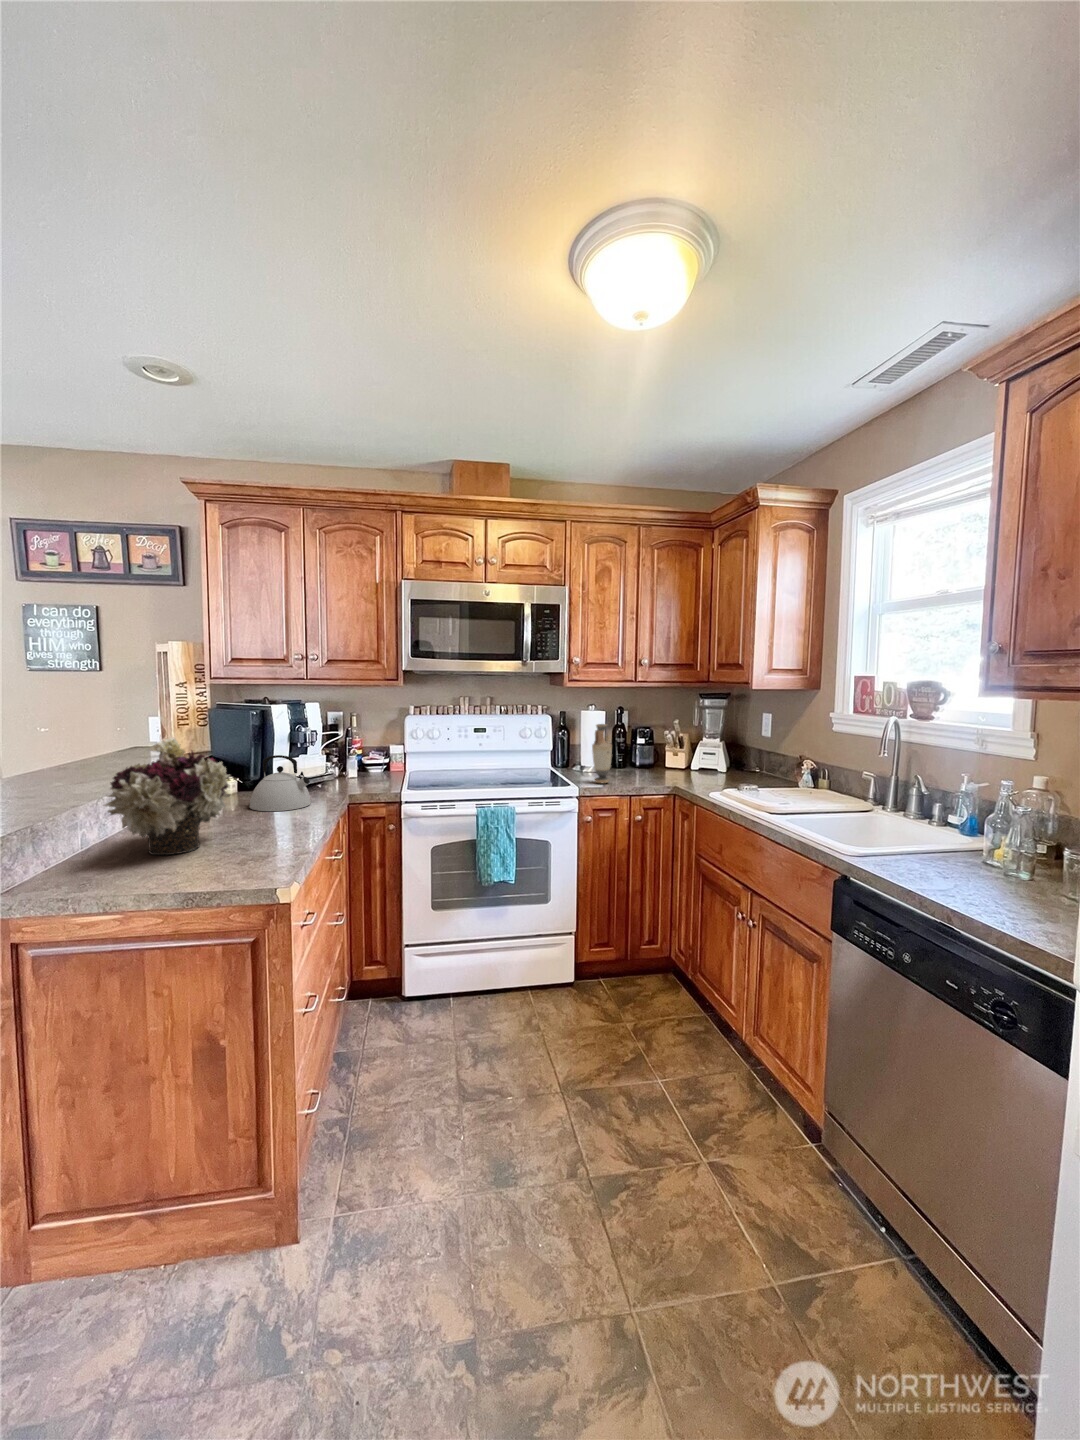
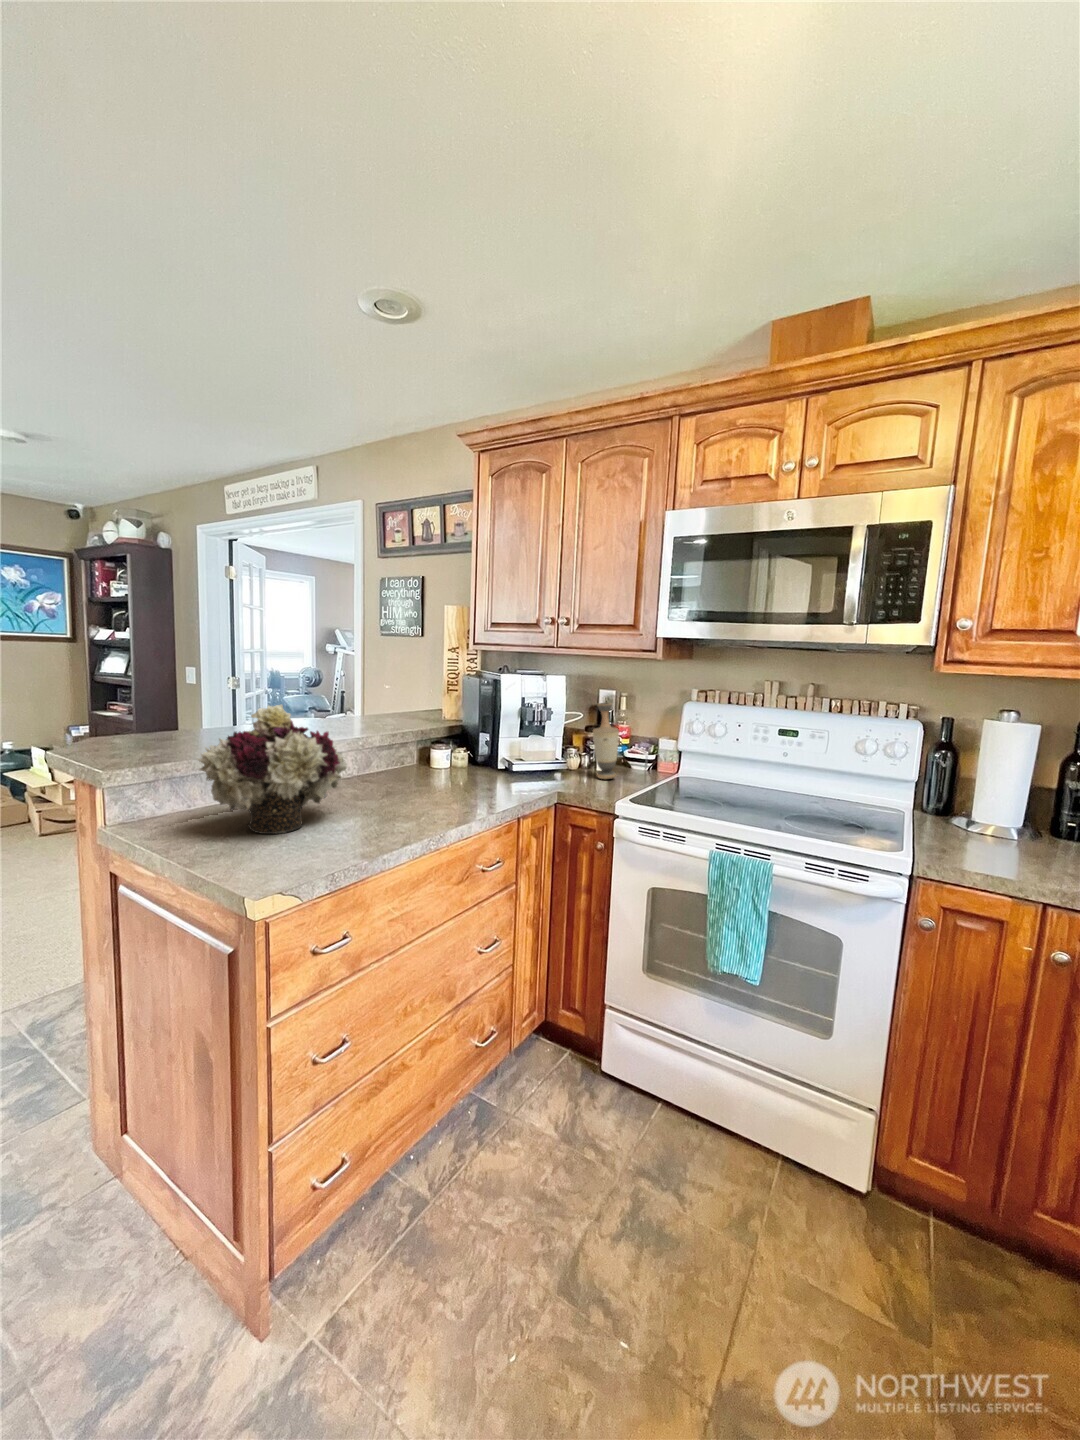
vase: present [592,724,612,783] -> present [593,702,619,779]
kettle: present [249,755,311,811] -> none [430,735,497,802]

